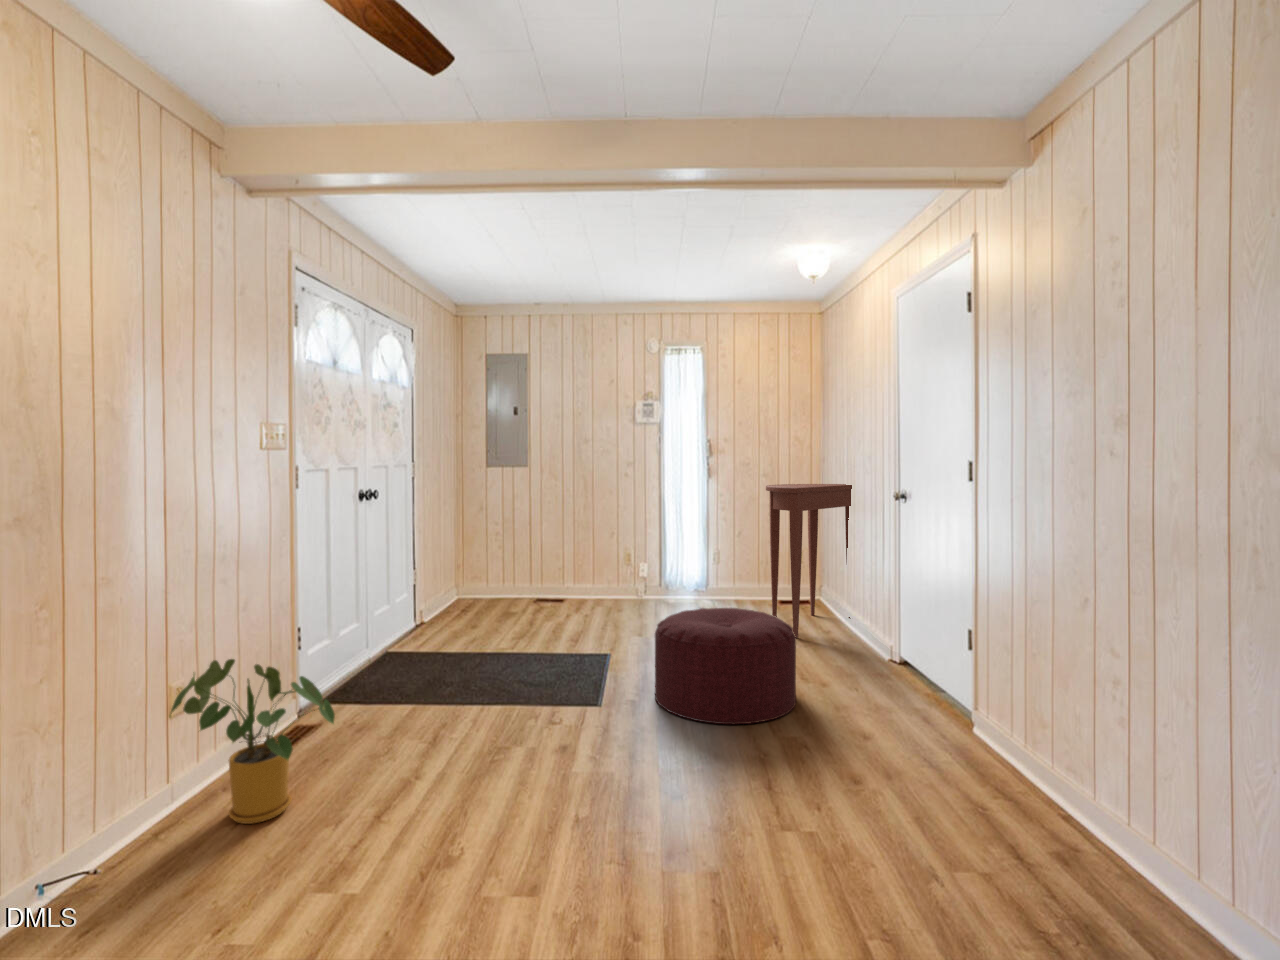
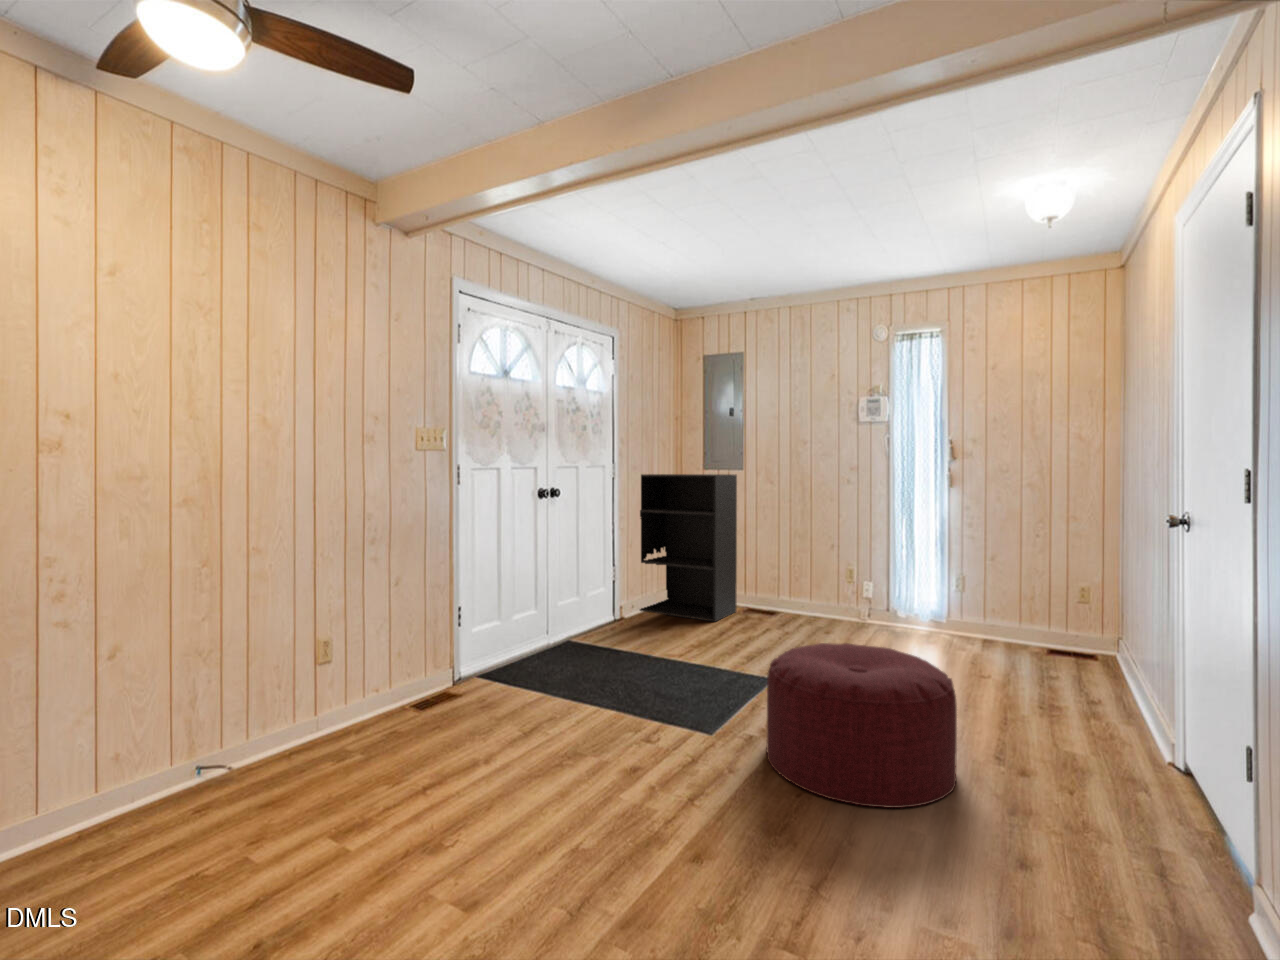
bookshelf: none [429,471,527,614] -> present [640,474,737,622]
console table: present [766,484,852,638] -> none [1000,494,1170,701]
house plant: present [170,659,335,824] -> none [273,629,389,778]

